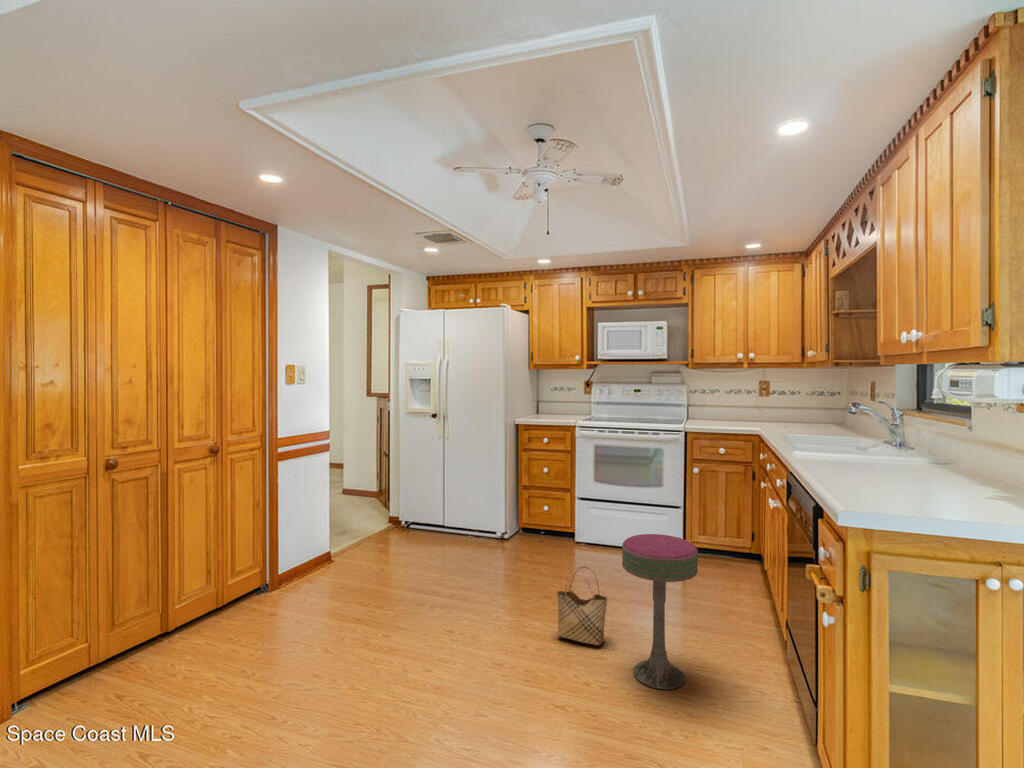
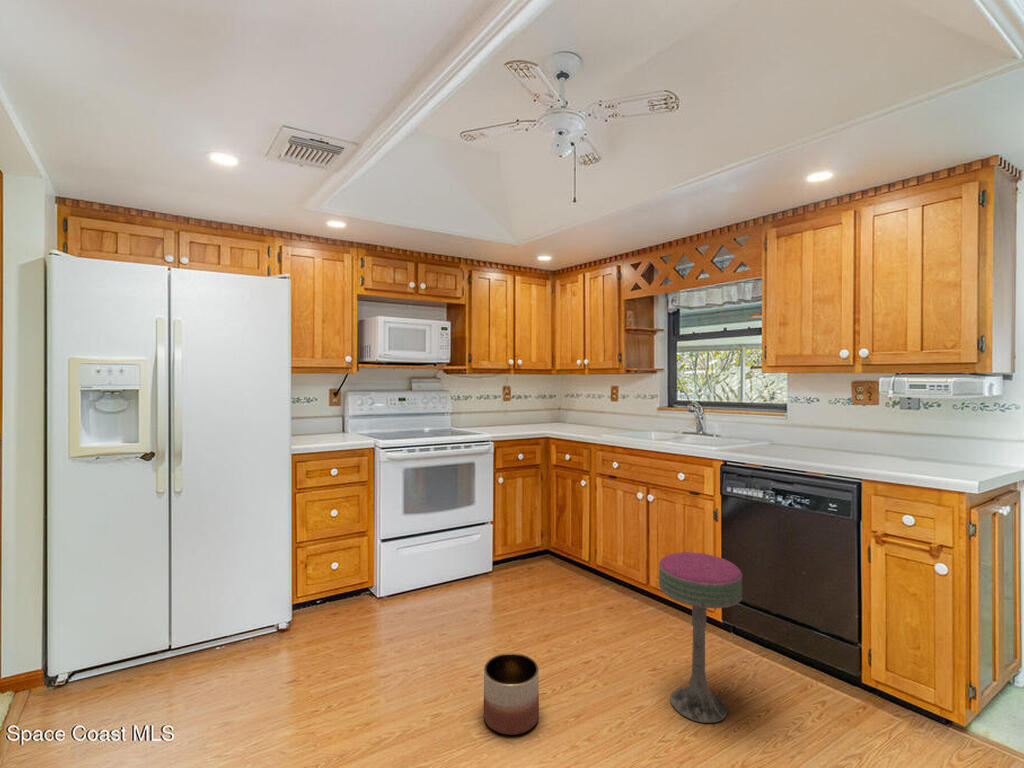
woven basket: present [557,567,607,645] -> none [571,622,625,728]
planter: none [516,572,555,623] -> present [483,653,539,735]

